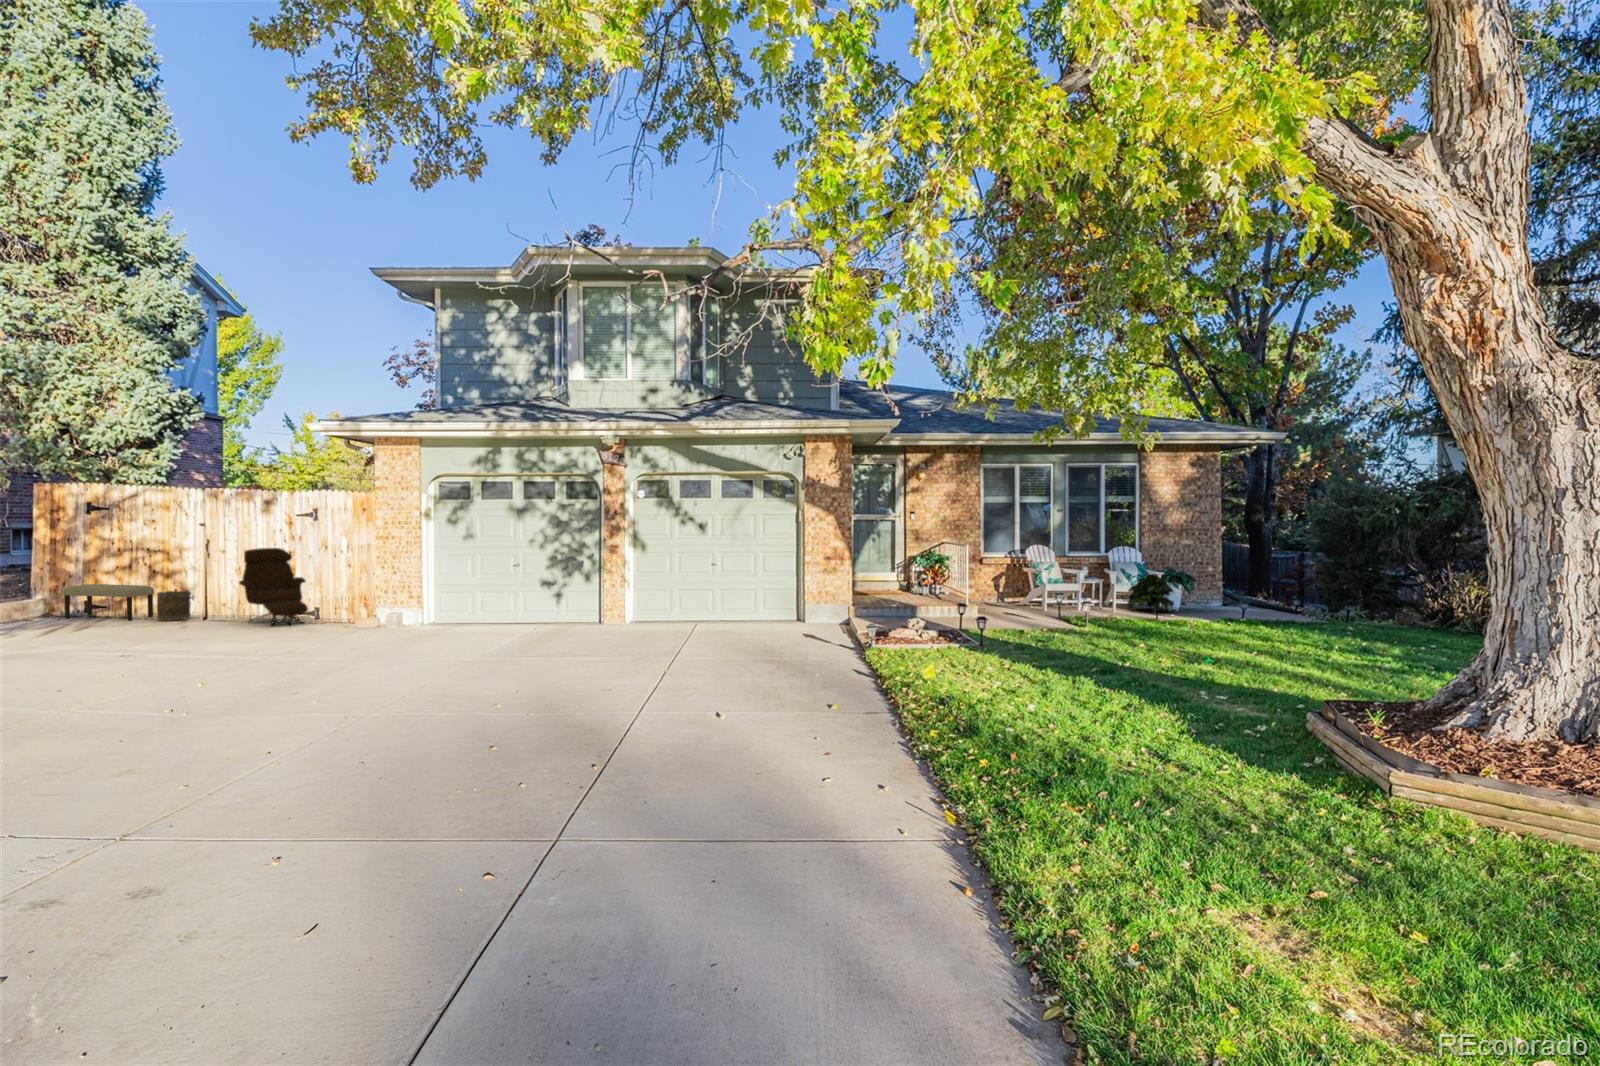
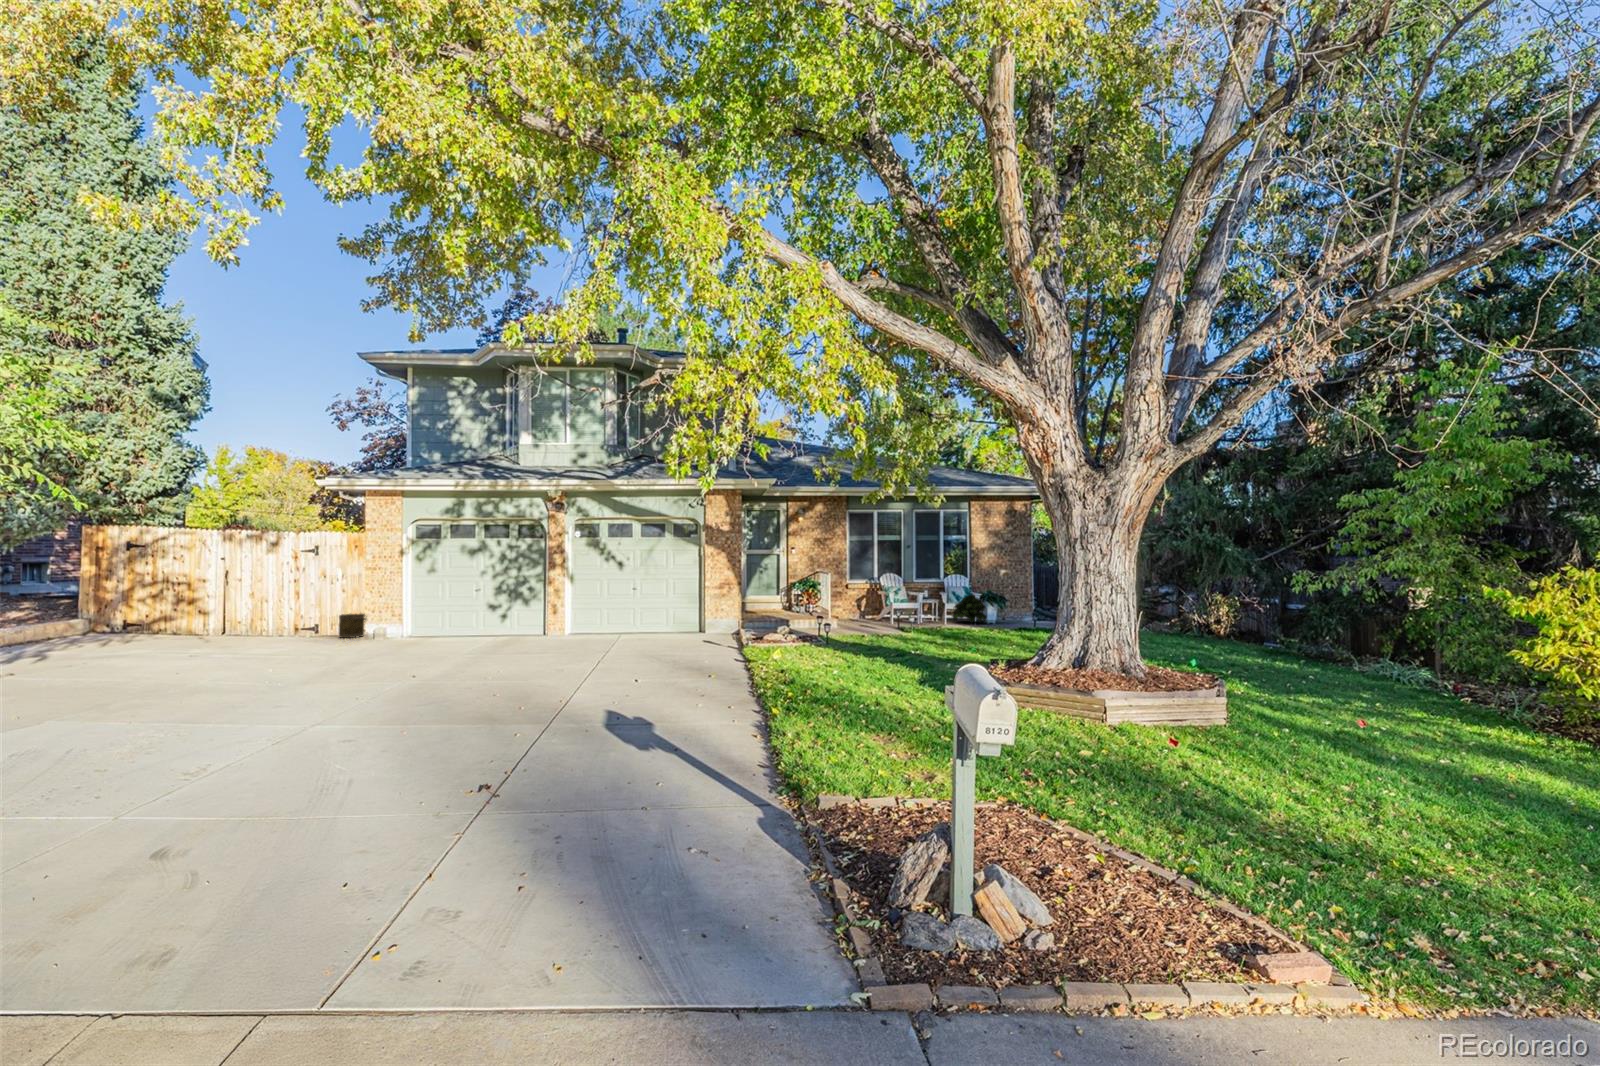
lounge chair: present [239,548,308,625] -> none [252,579,308,641]
bench: present [63,584,154,621] -> none [104,609,180,638]
bucket: present [157,590,195,621] -> present [339,613,366,638]

